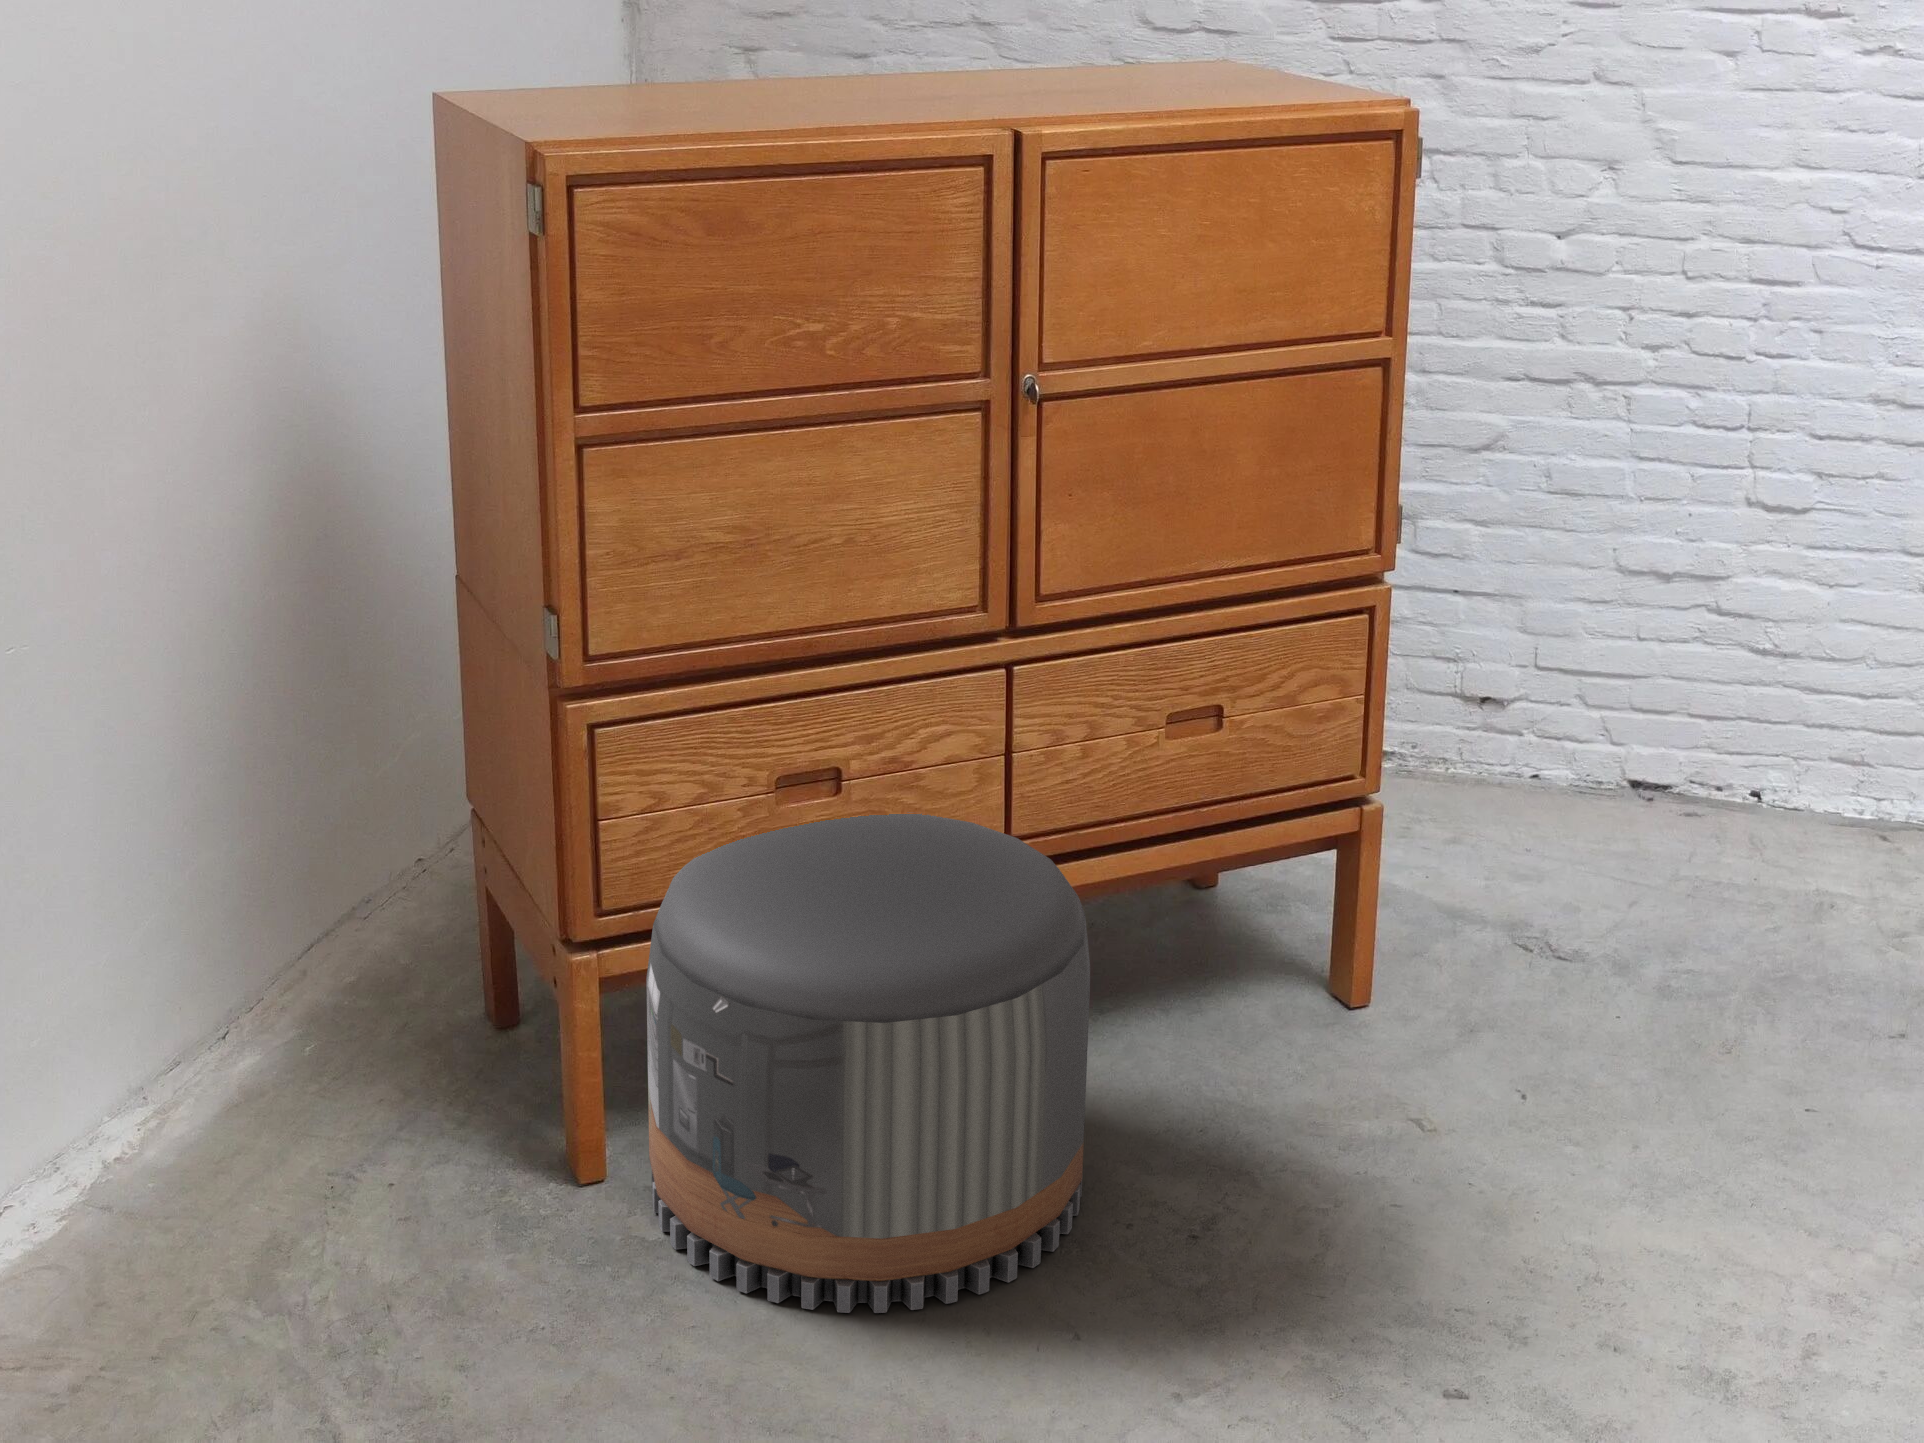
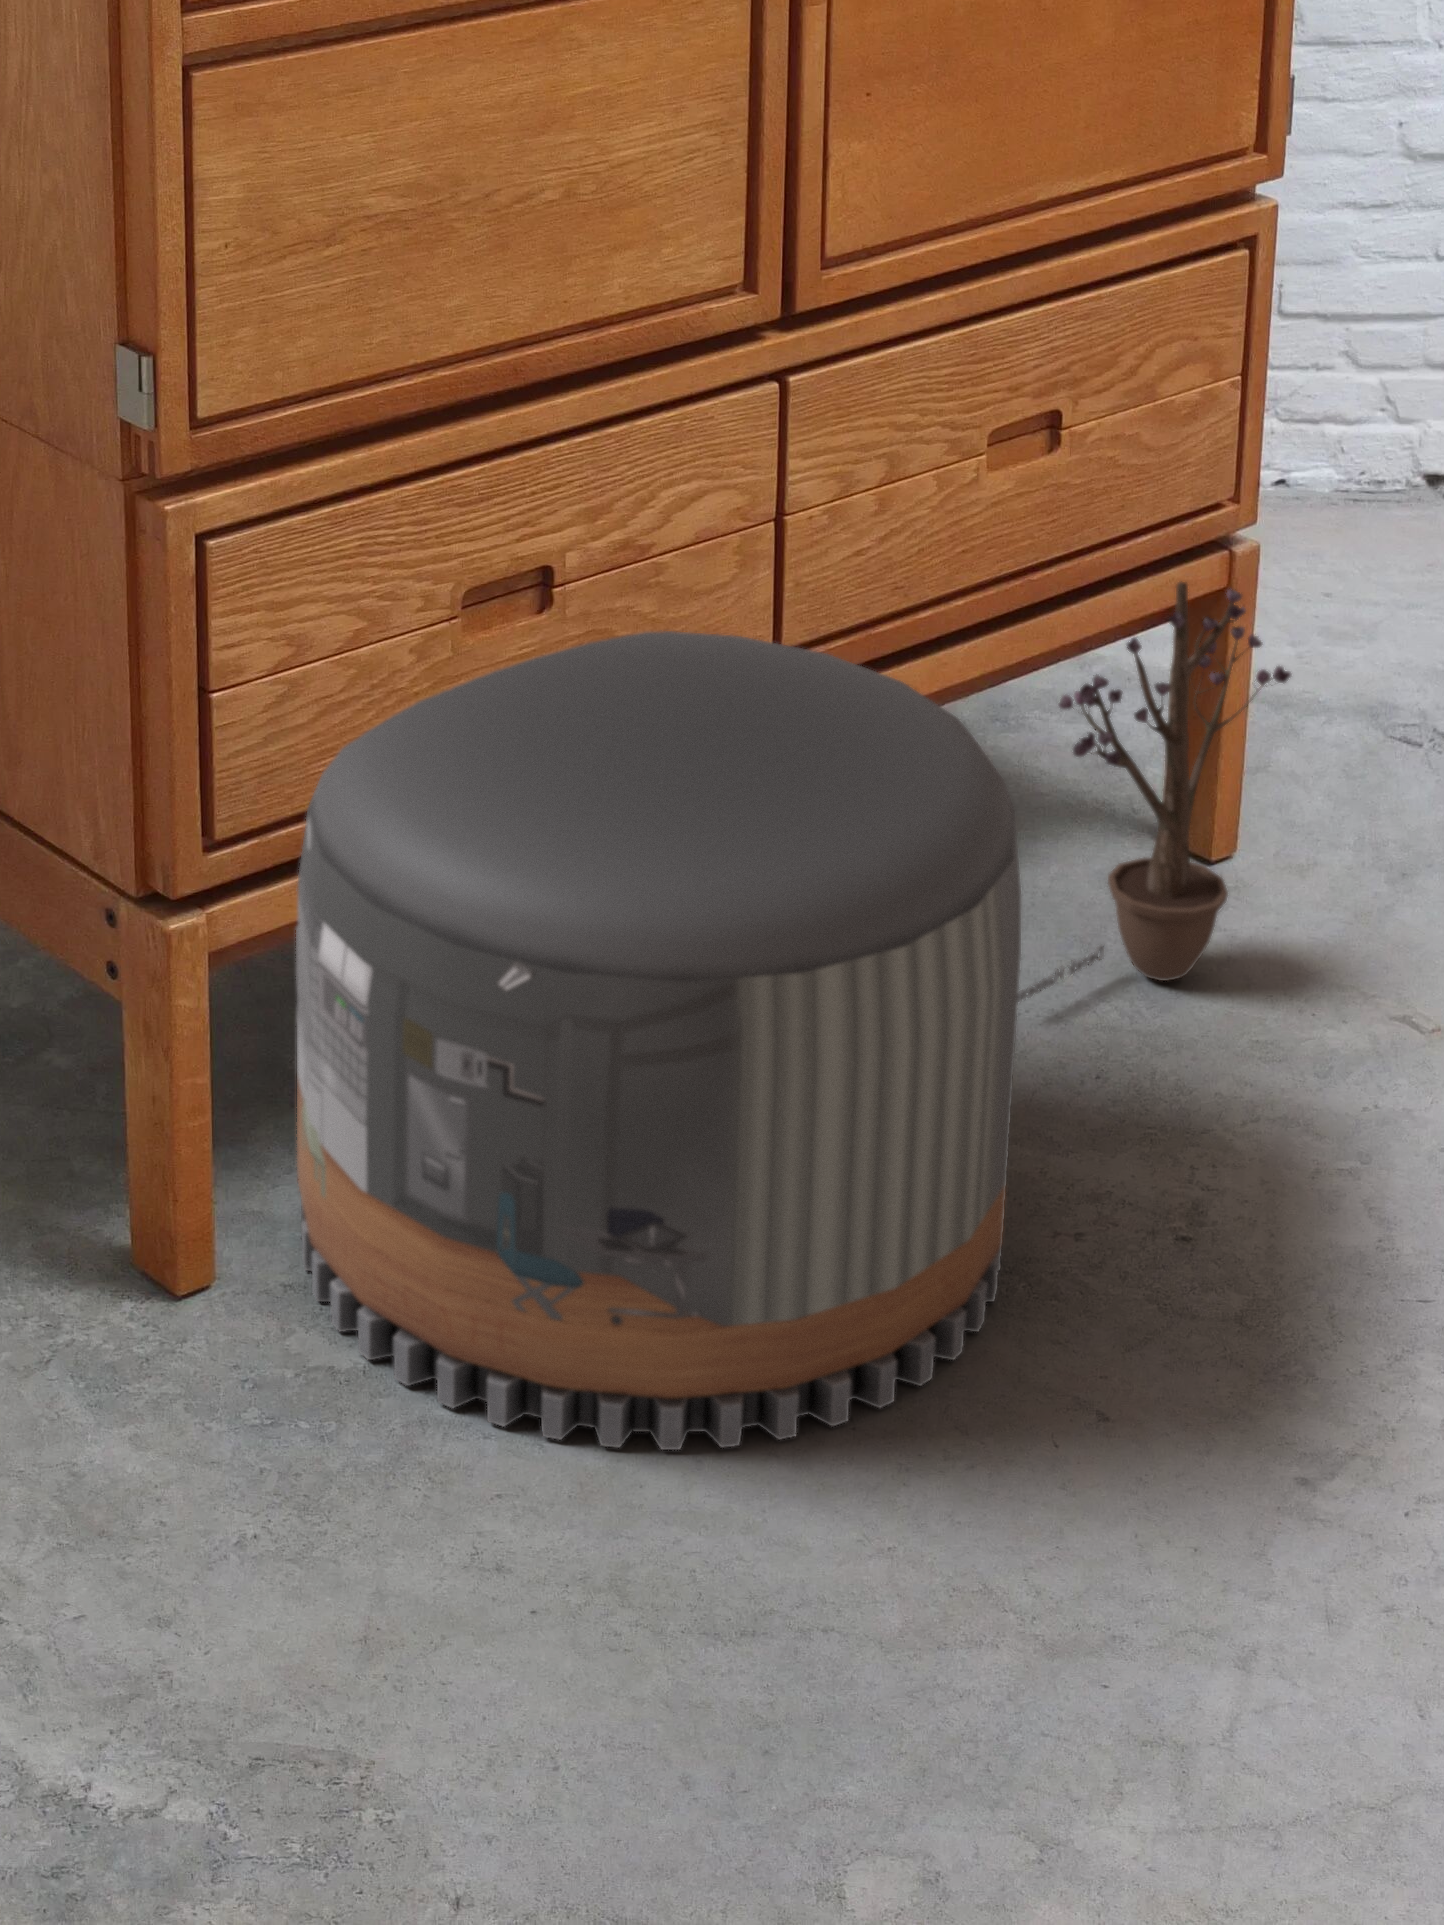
decorative plant: none [1167,819,1365,1075] -> present [1018,582,1291,1002]

